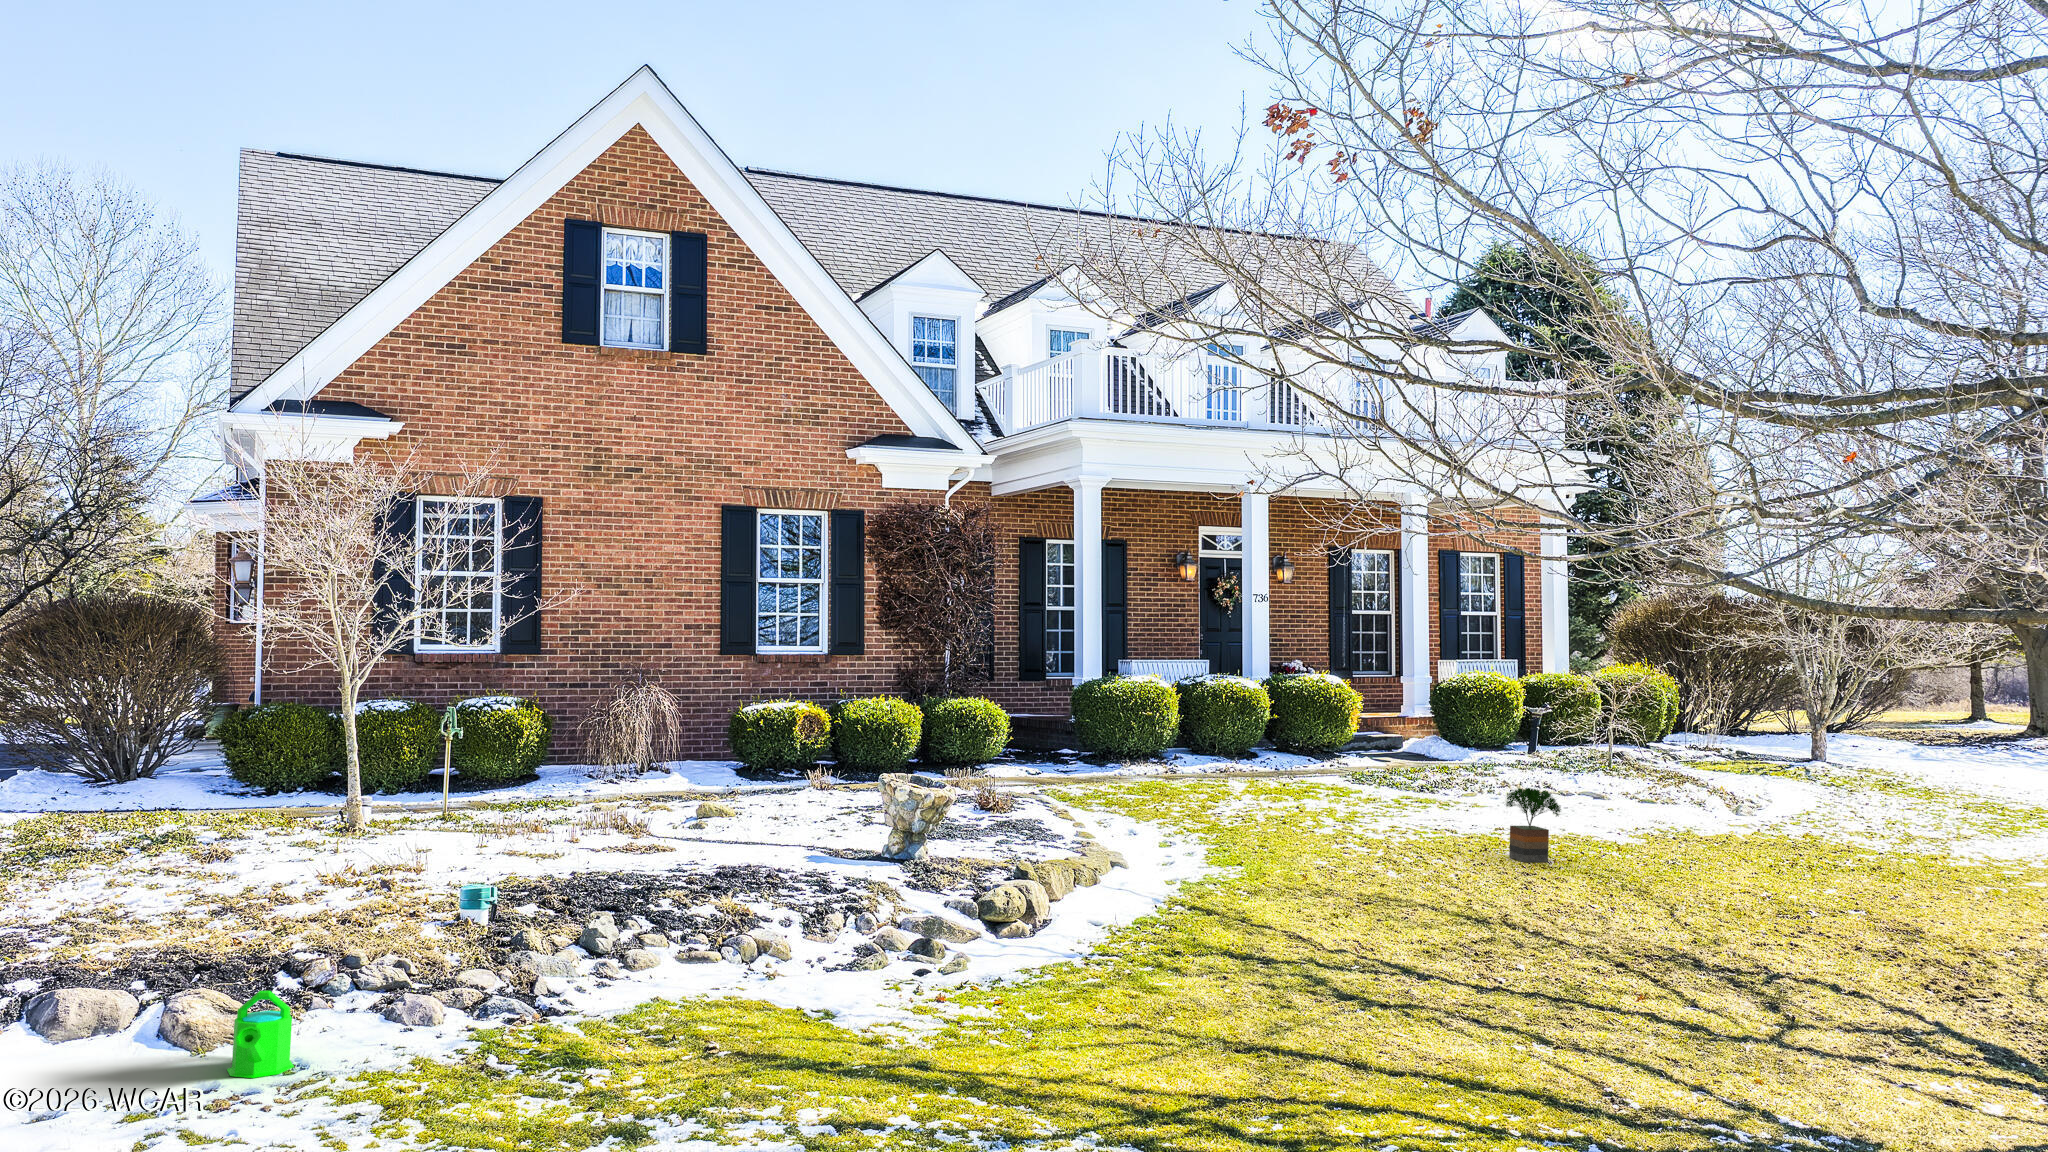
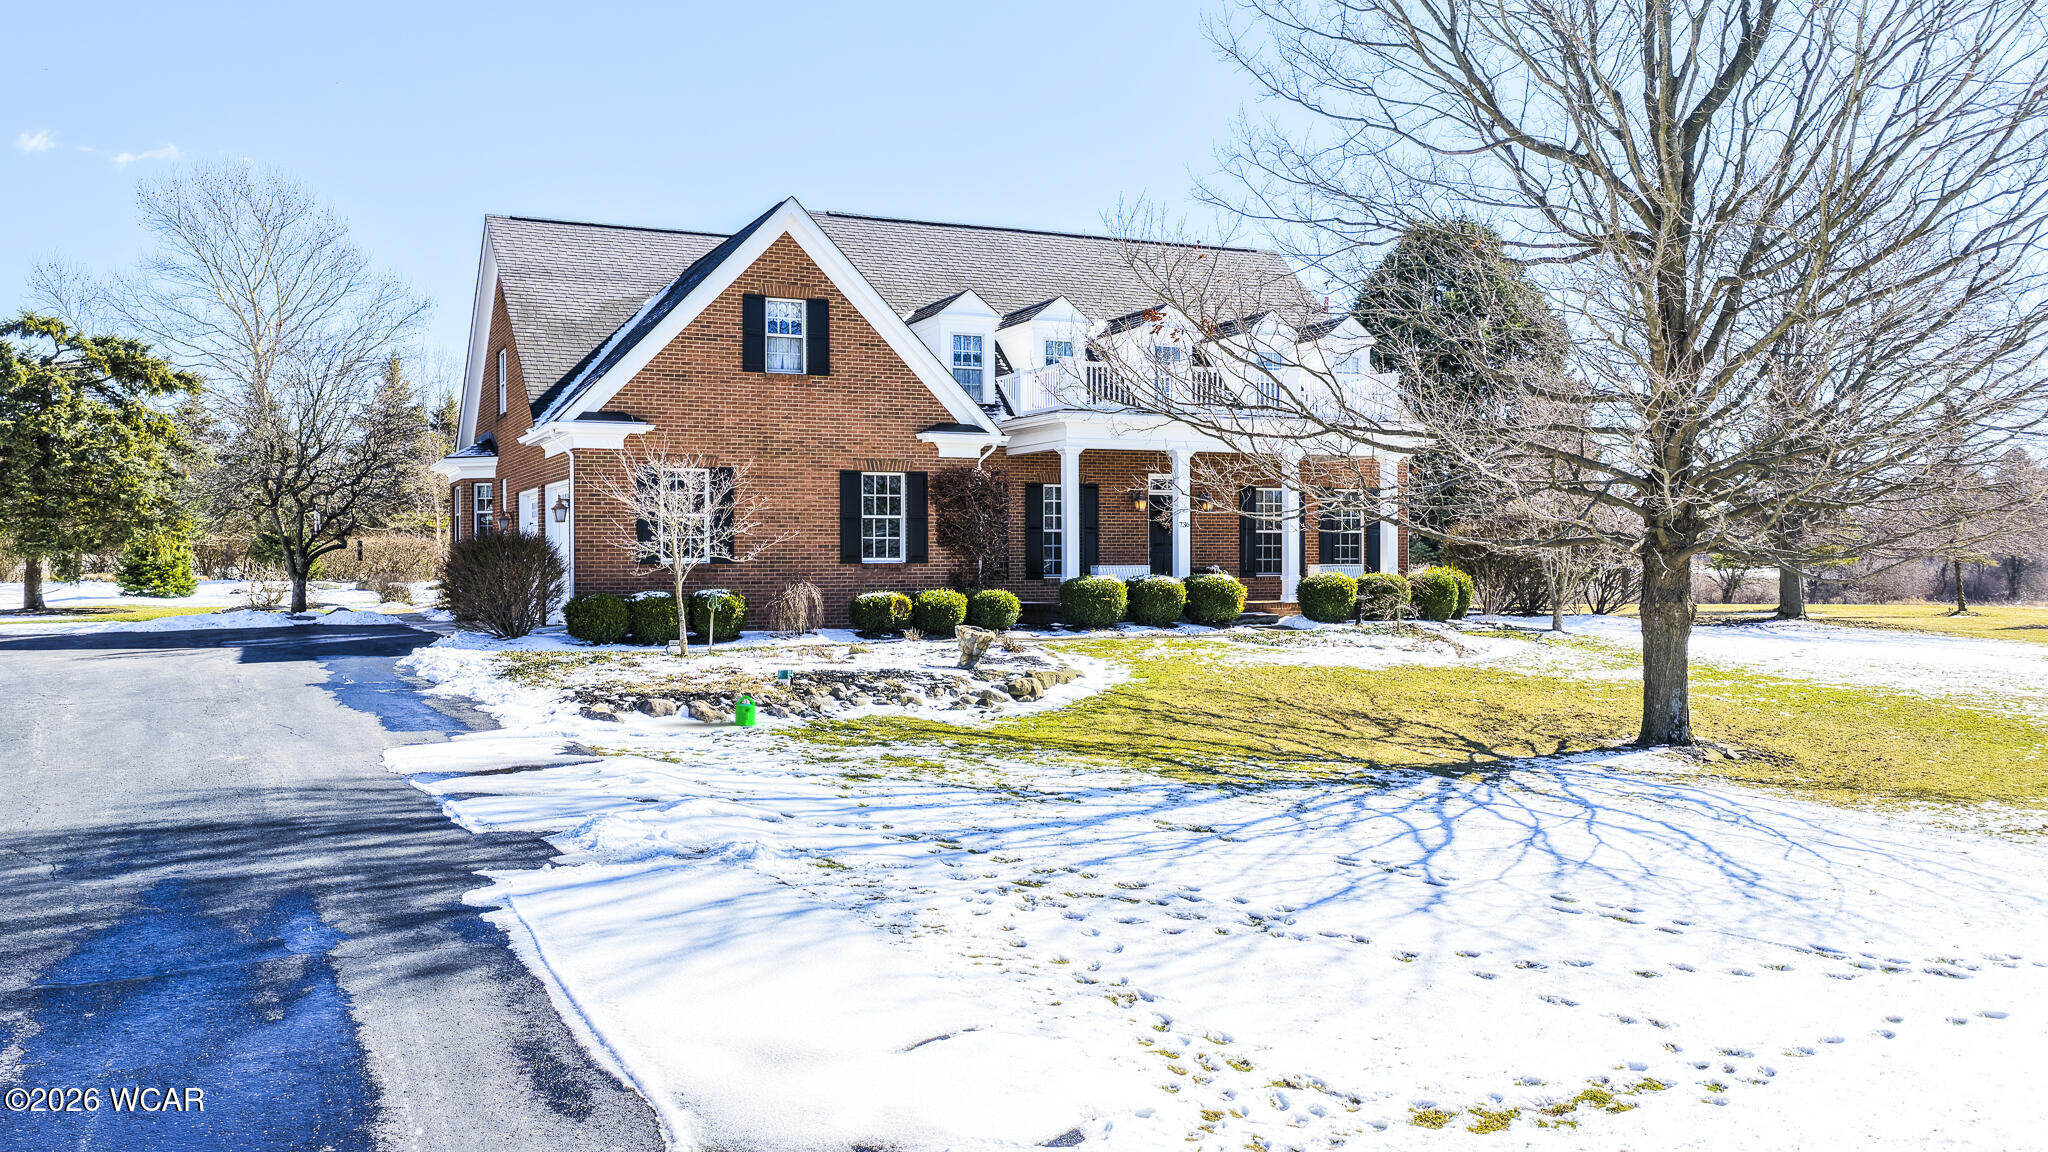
potted tree: present [1506,788,1561,862] -> none [1290,637,1320,677]

